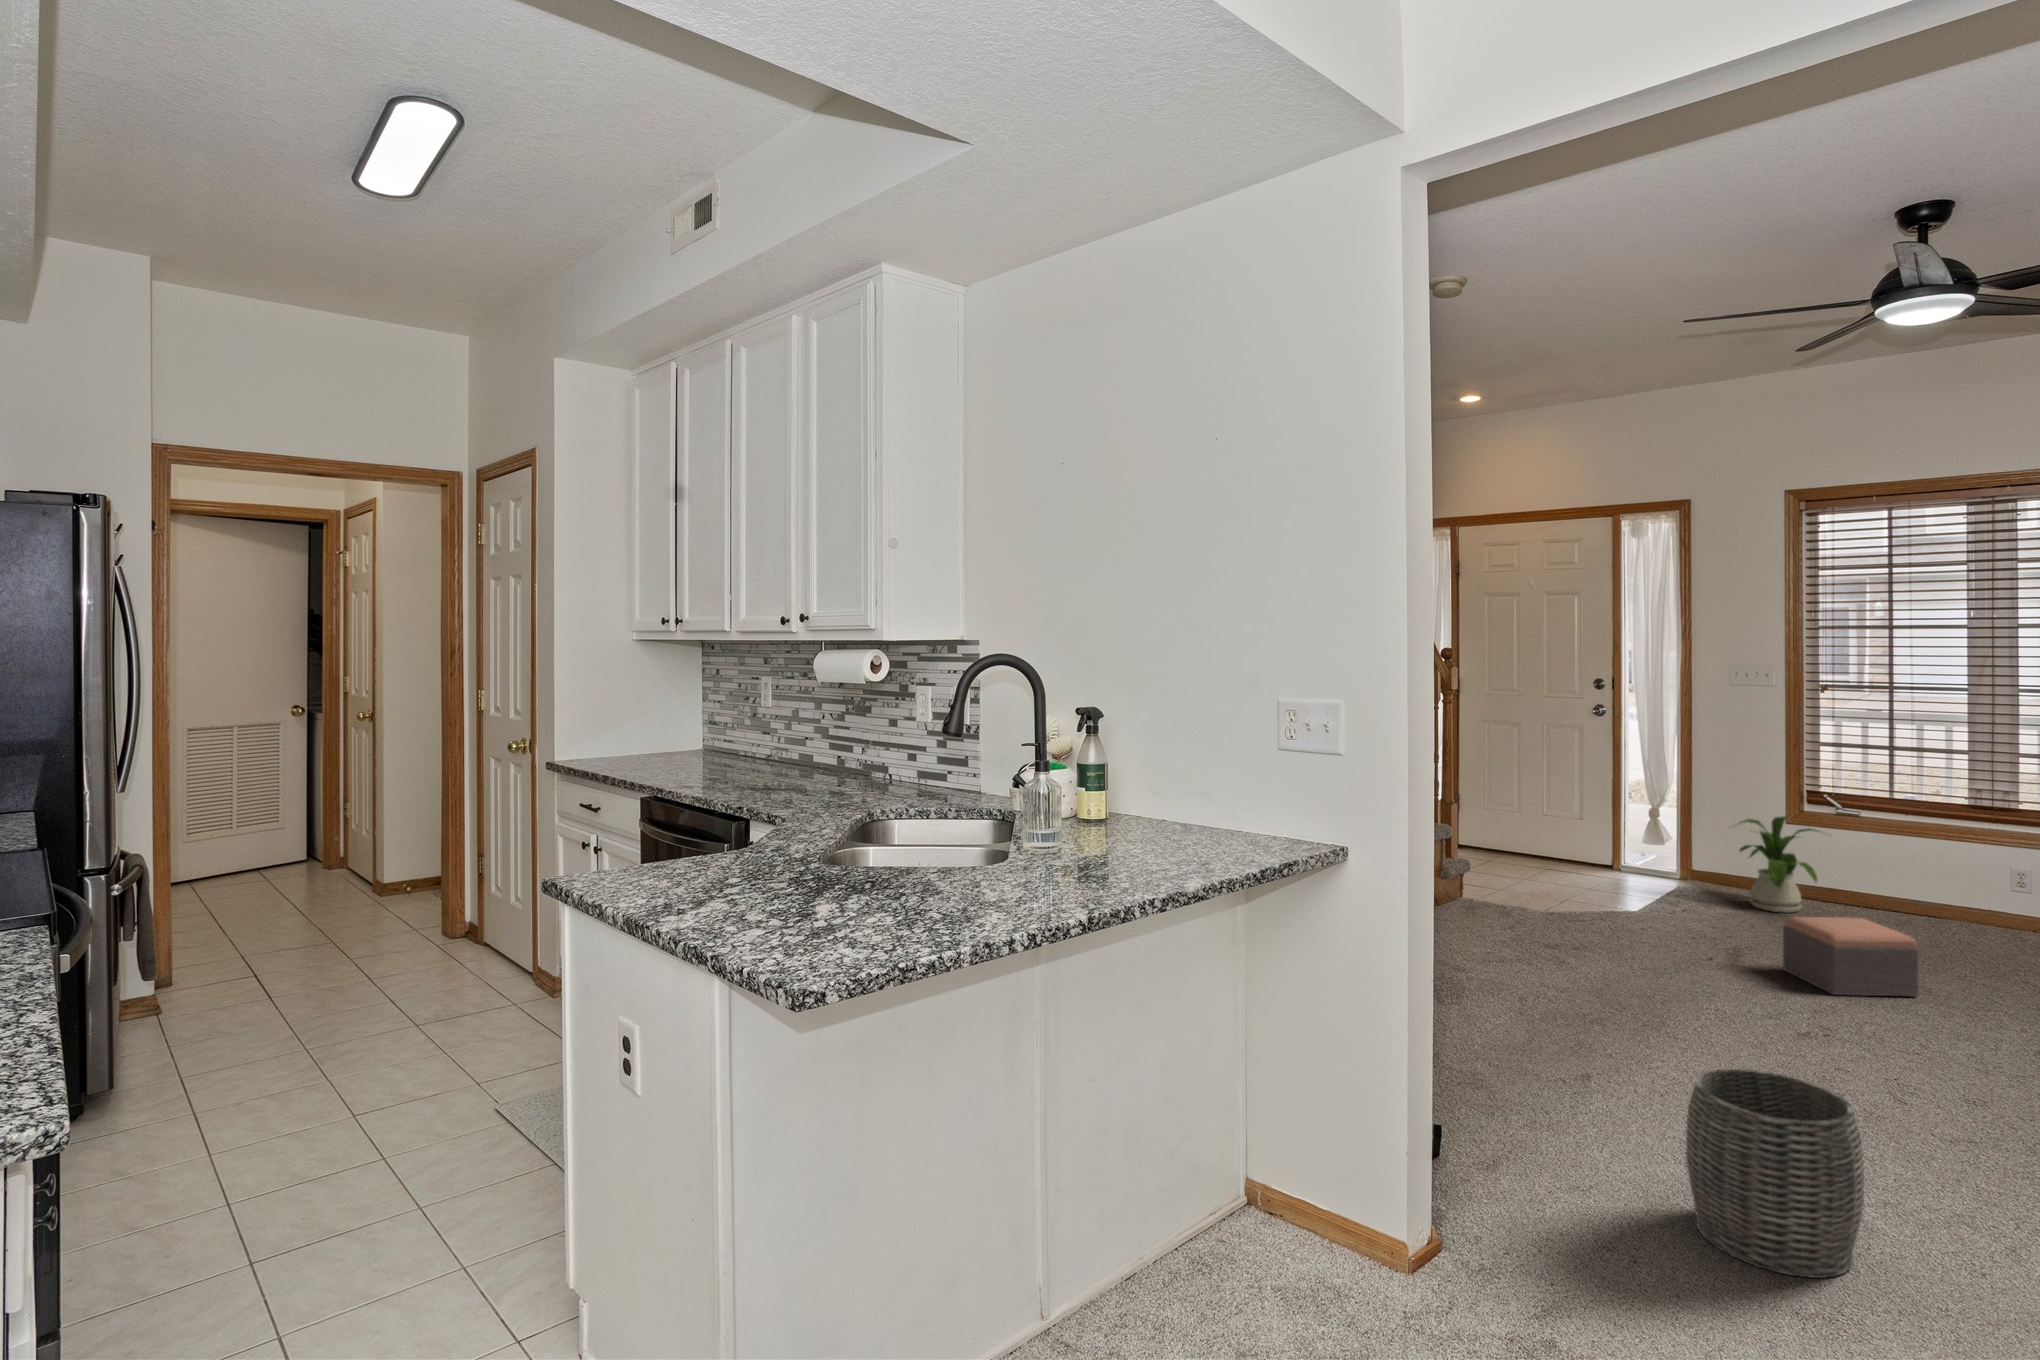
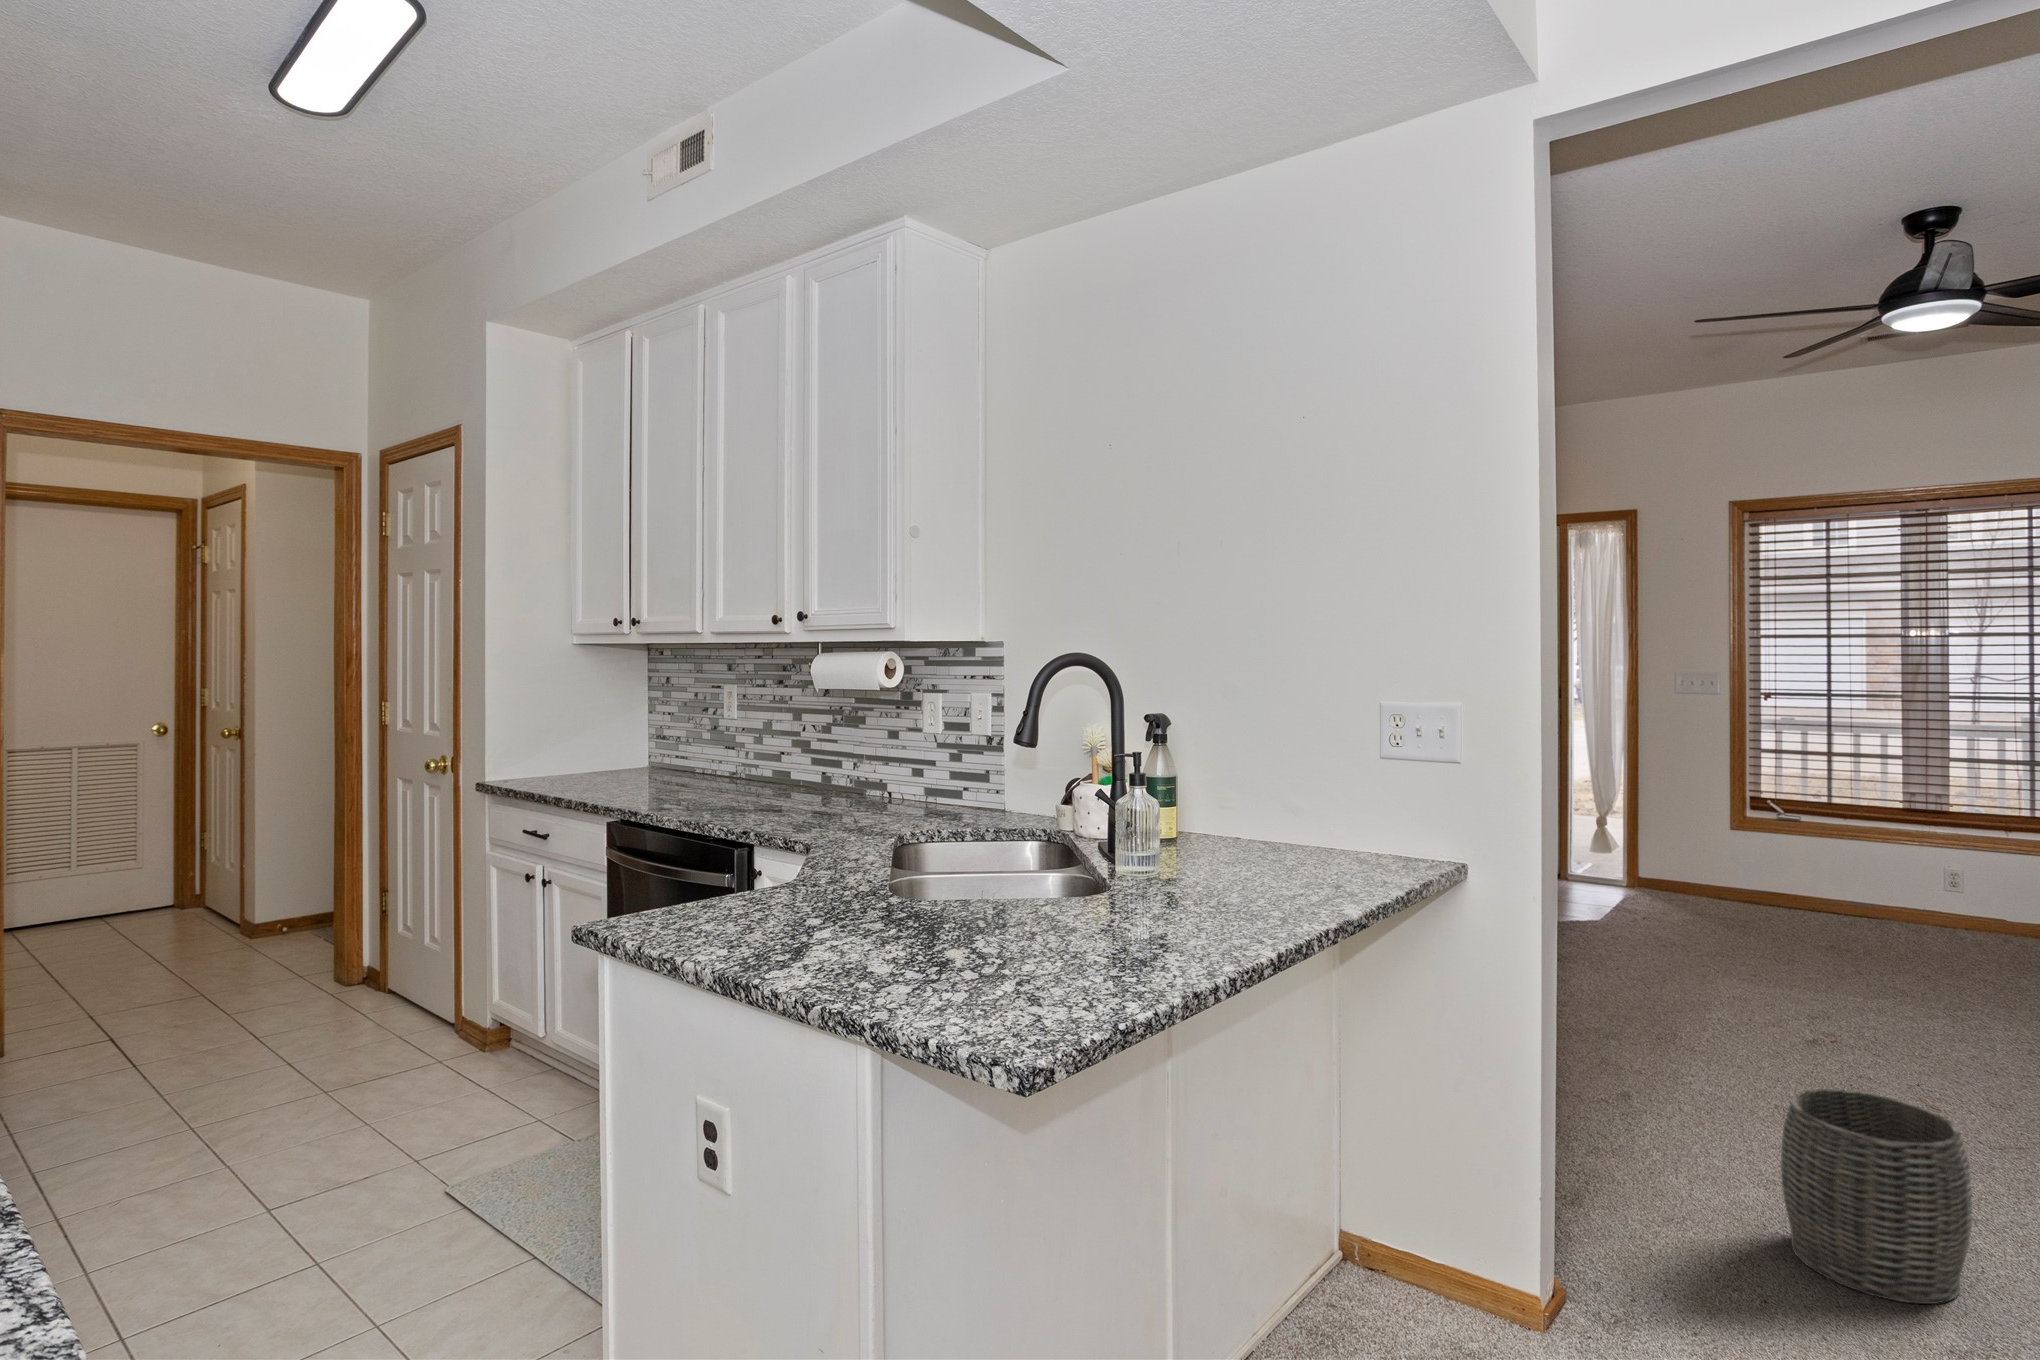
house plant: present [1740,817,1817,913] -> none [1679,822,1783,918]
footstool: present [1783,917,1919,997] -> none [1761,923,1896,1002]

